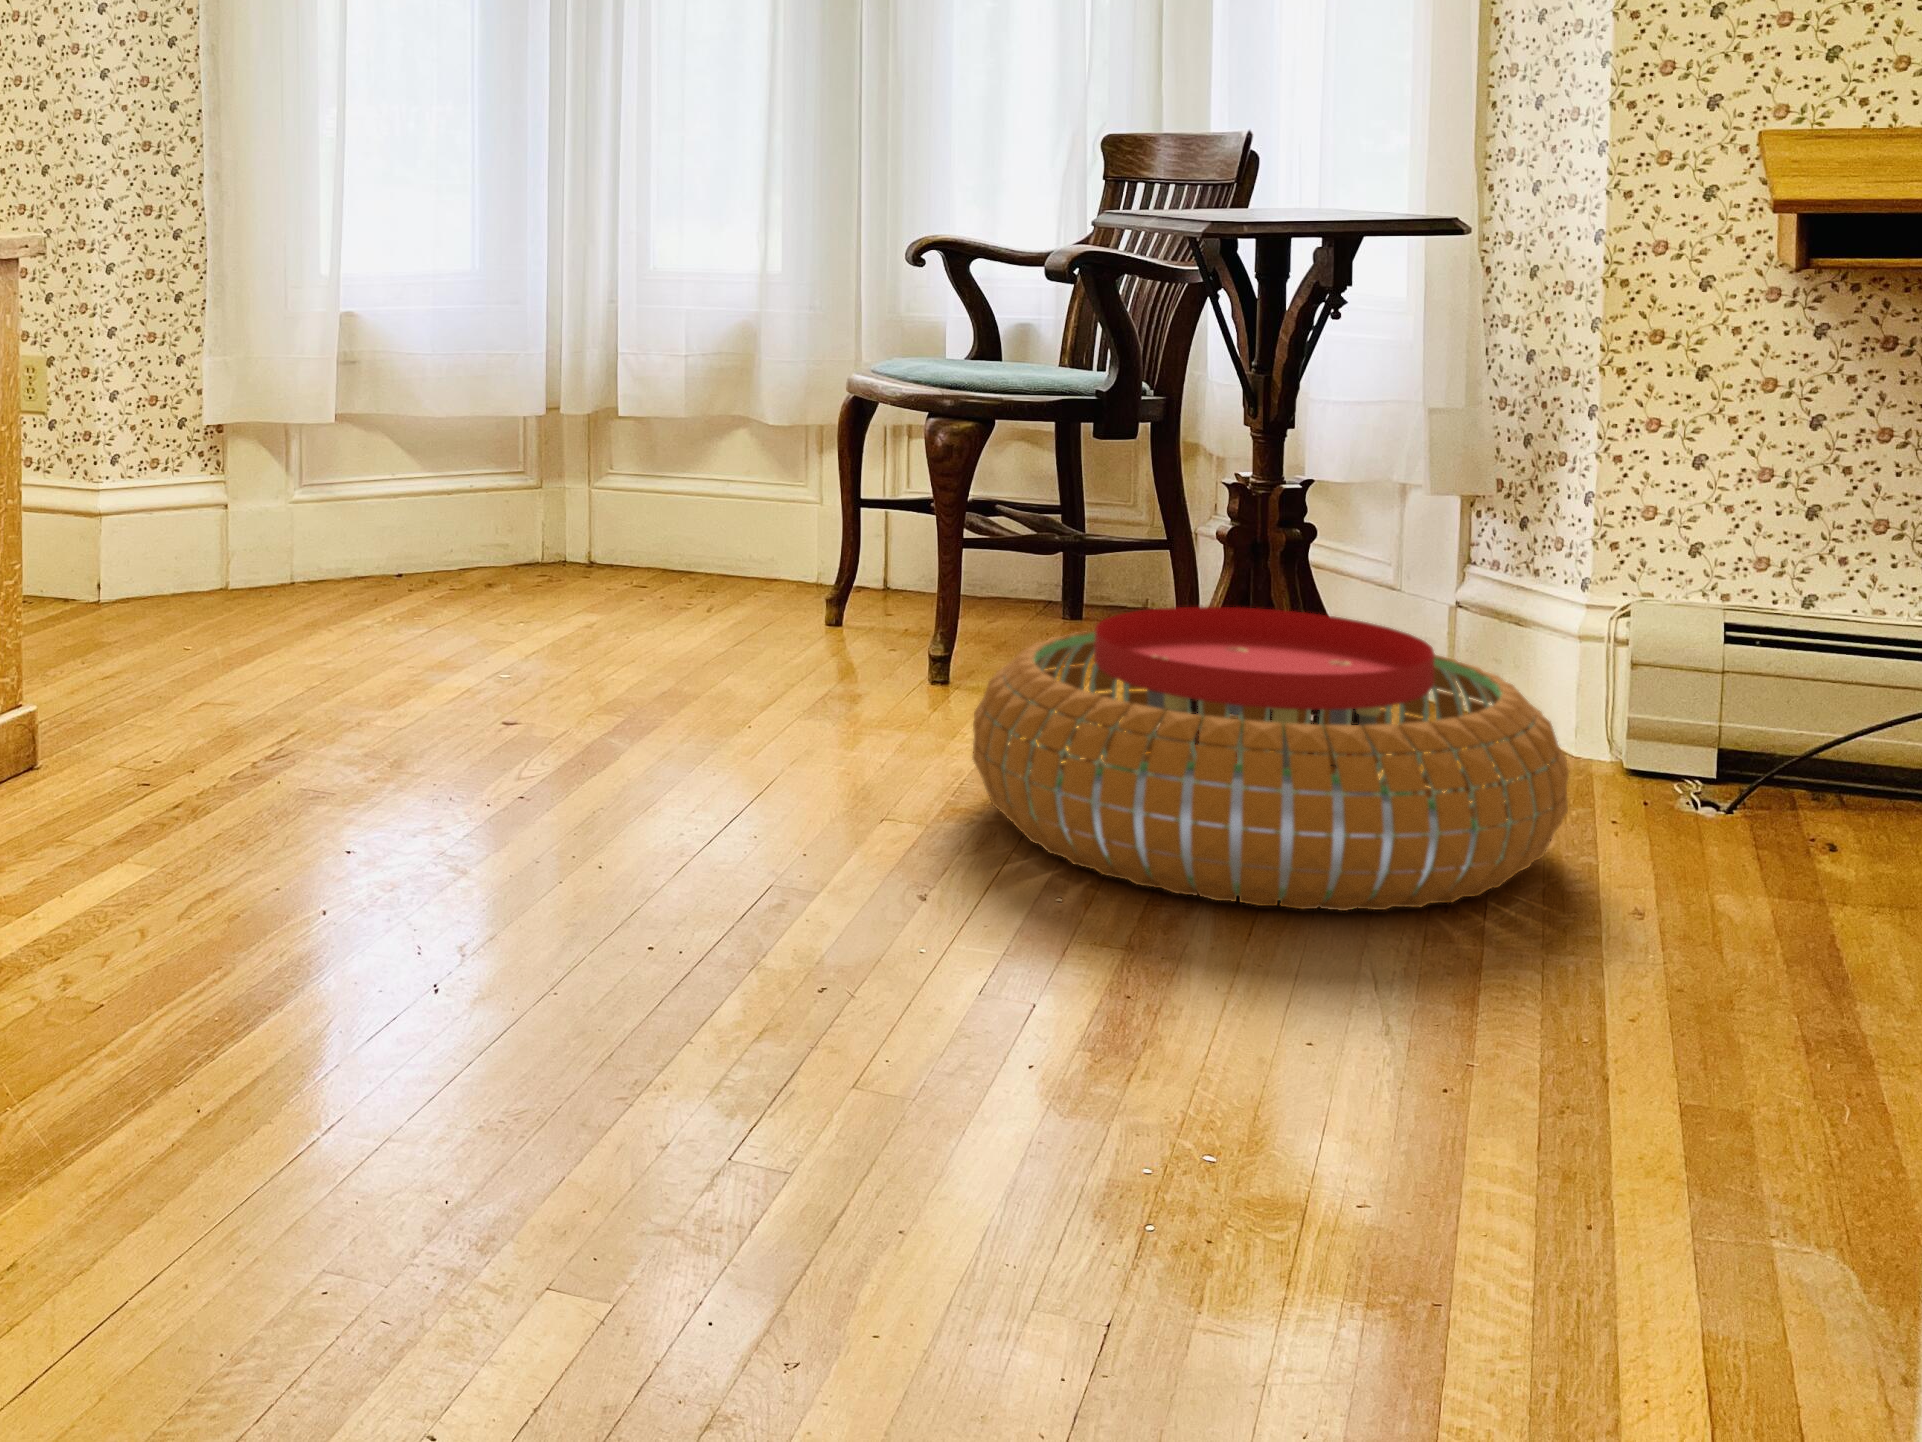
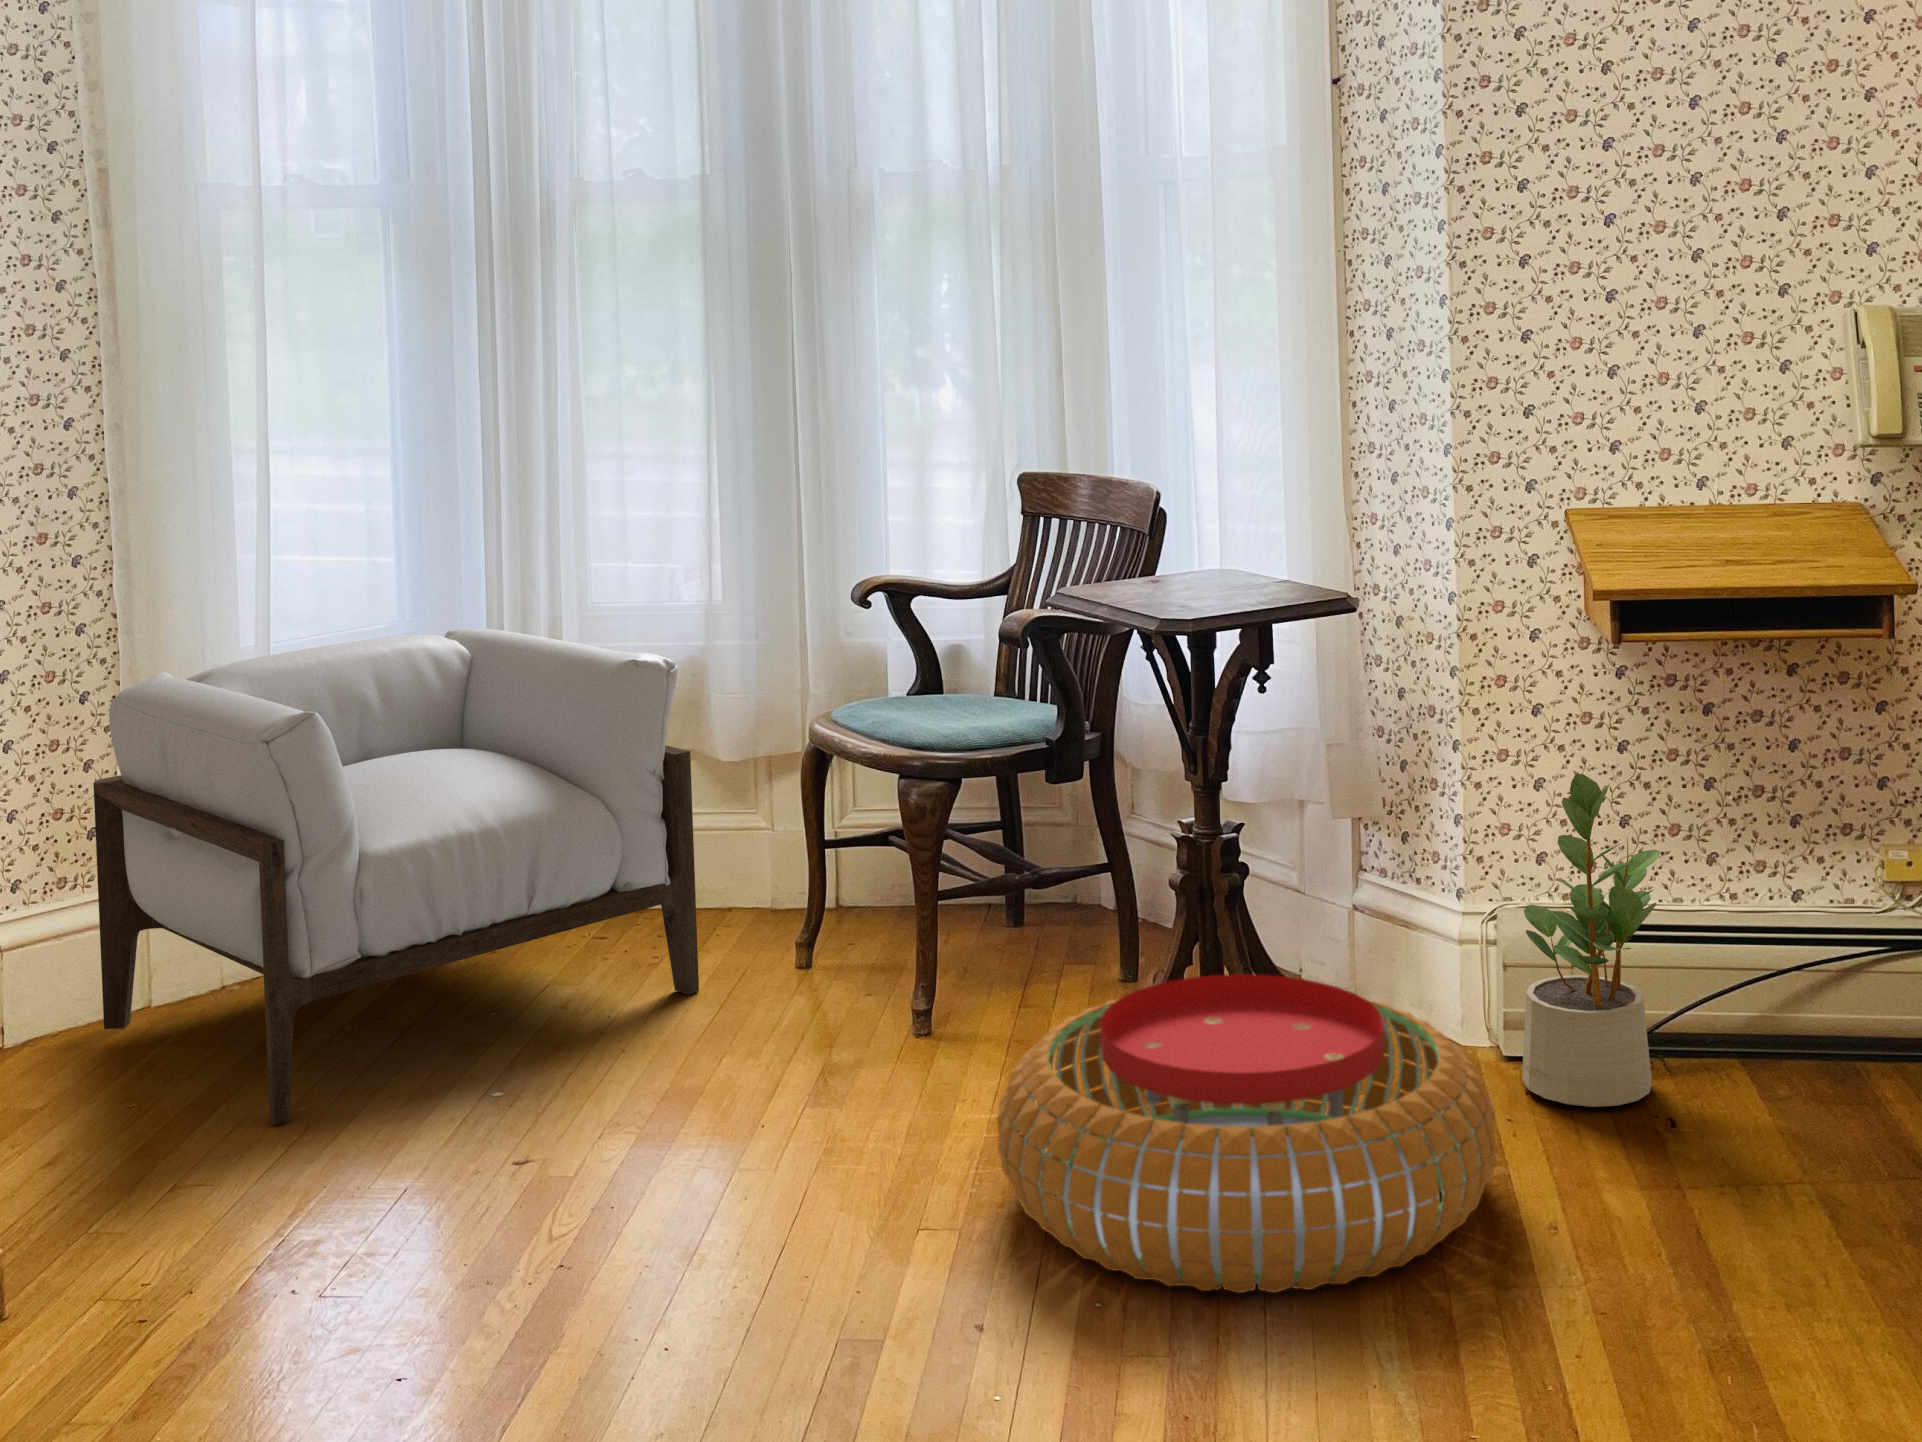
armchair: none [176,267,726,671] -> present [93,628,699,1125]
potted plant: none [1638,430,1851,822] -> present [1522,774,1660,1107]

